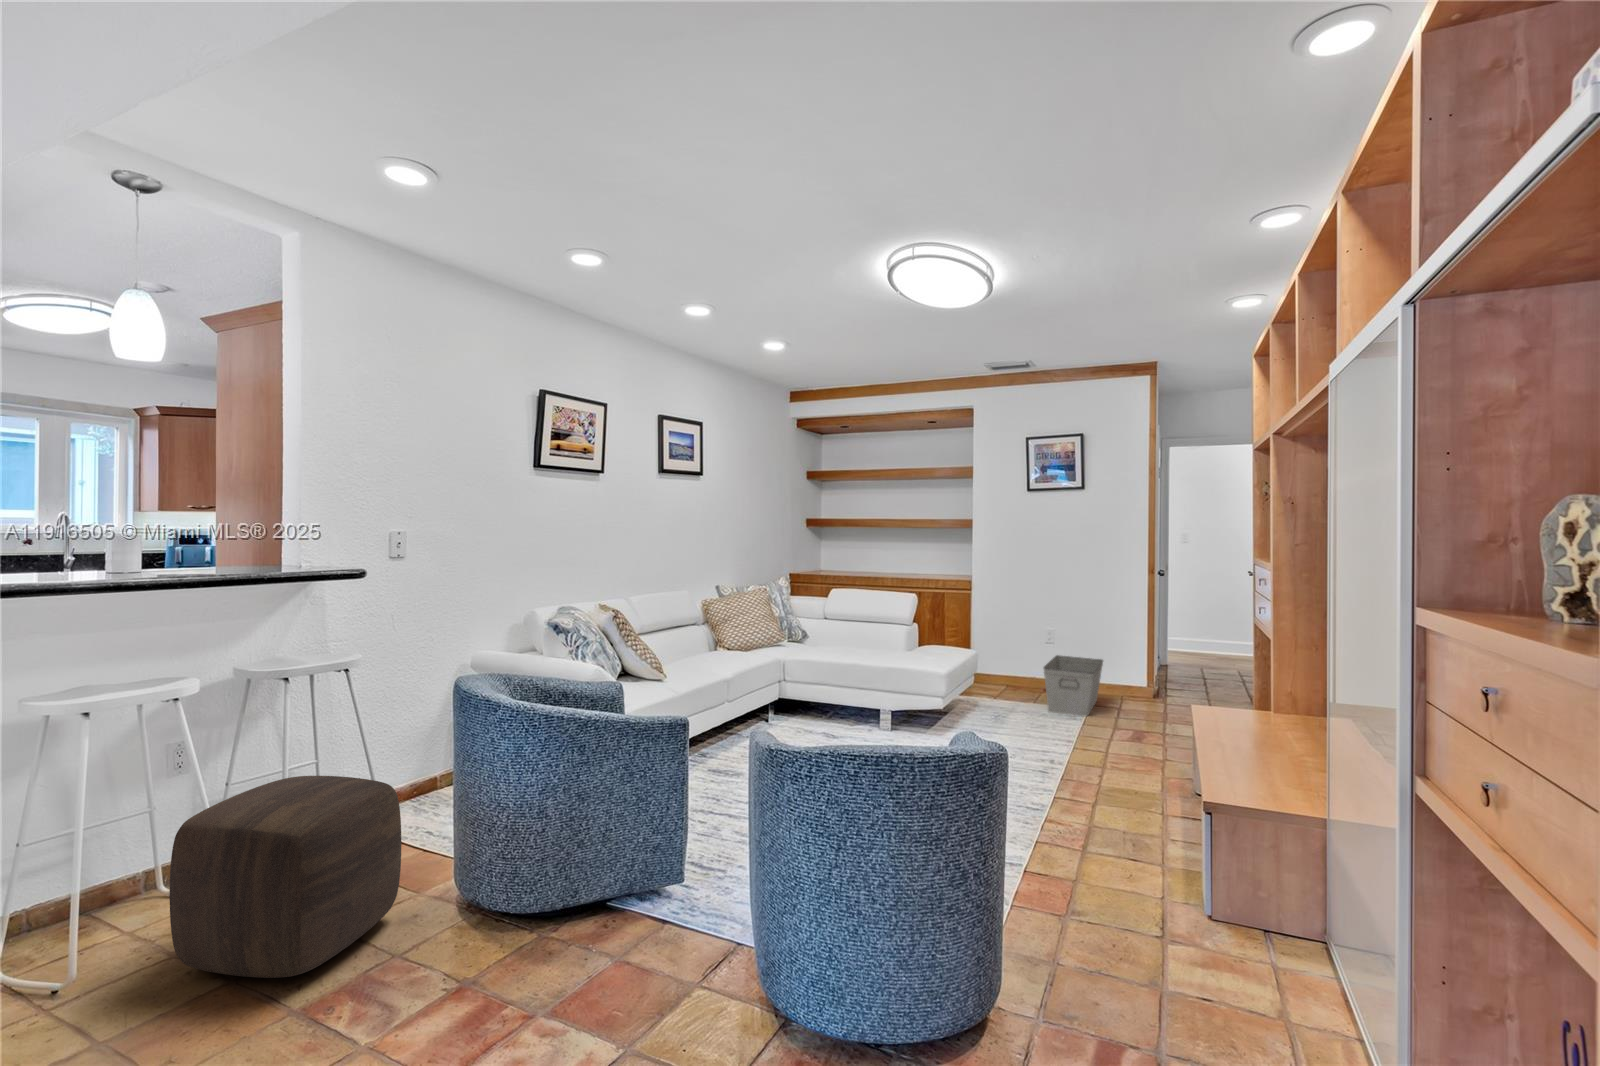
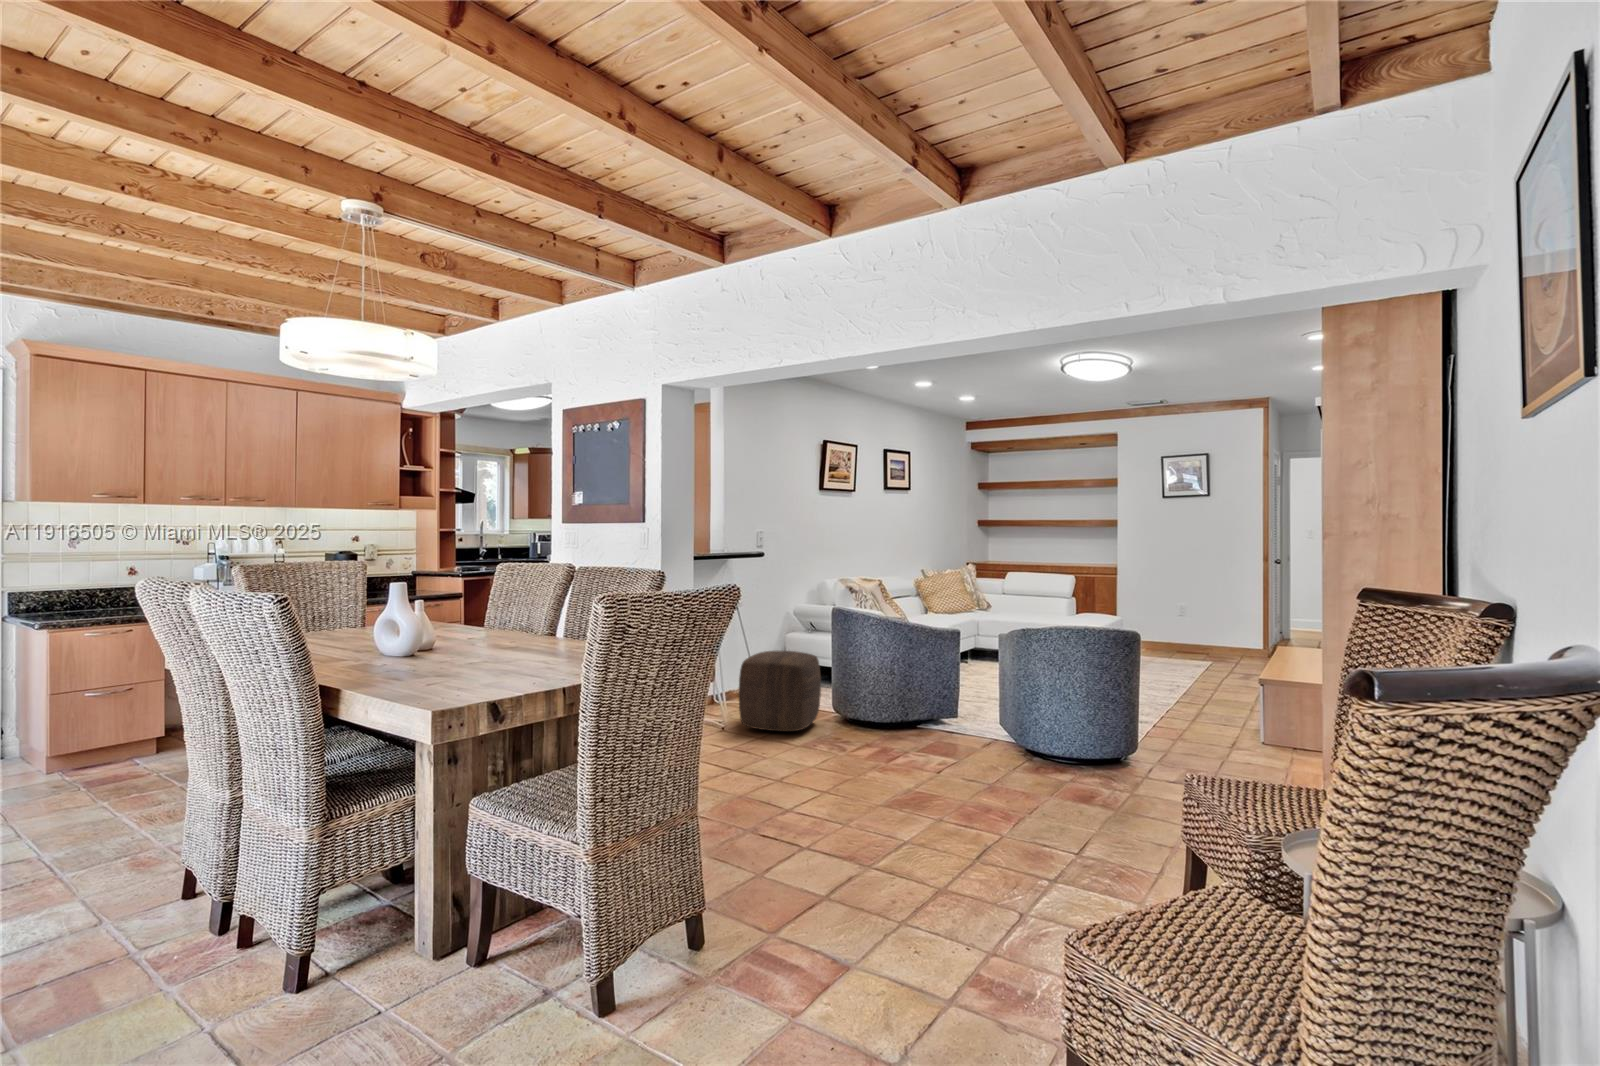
storage bin: present [1044,655,1103,716] -> none [1175,625,1226,668]

